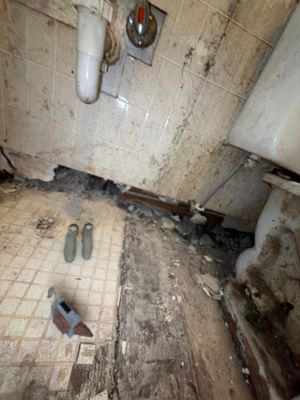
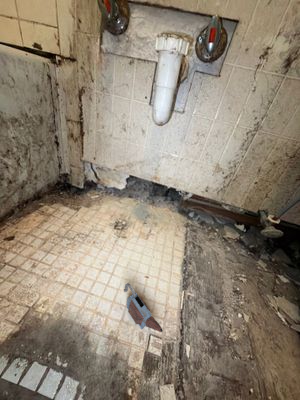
boots: present [64,223,93,262] -> none [133,229,159,263]

